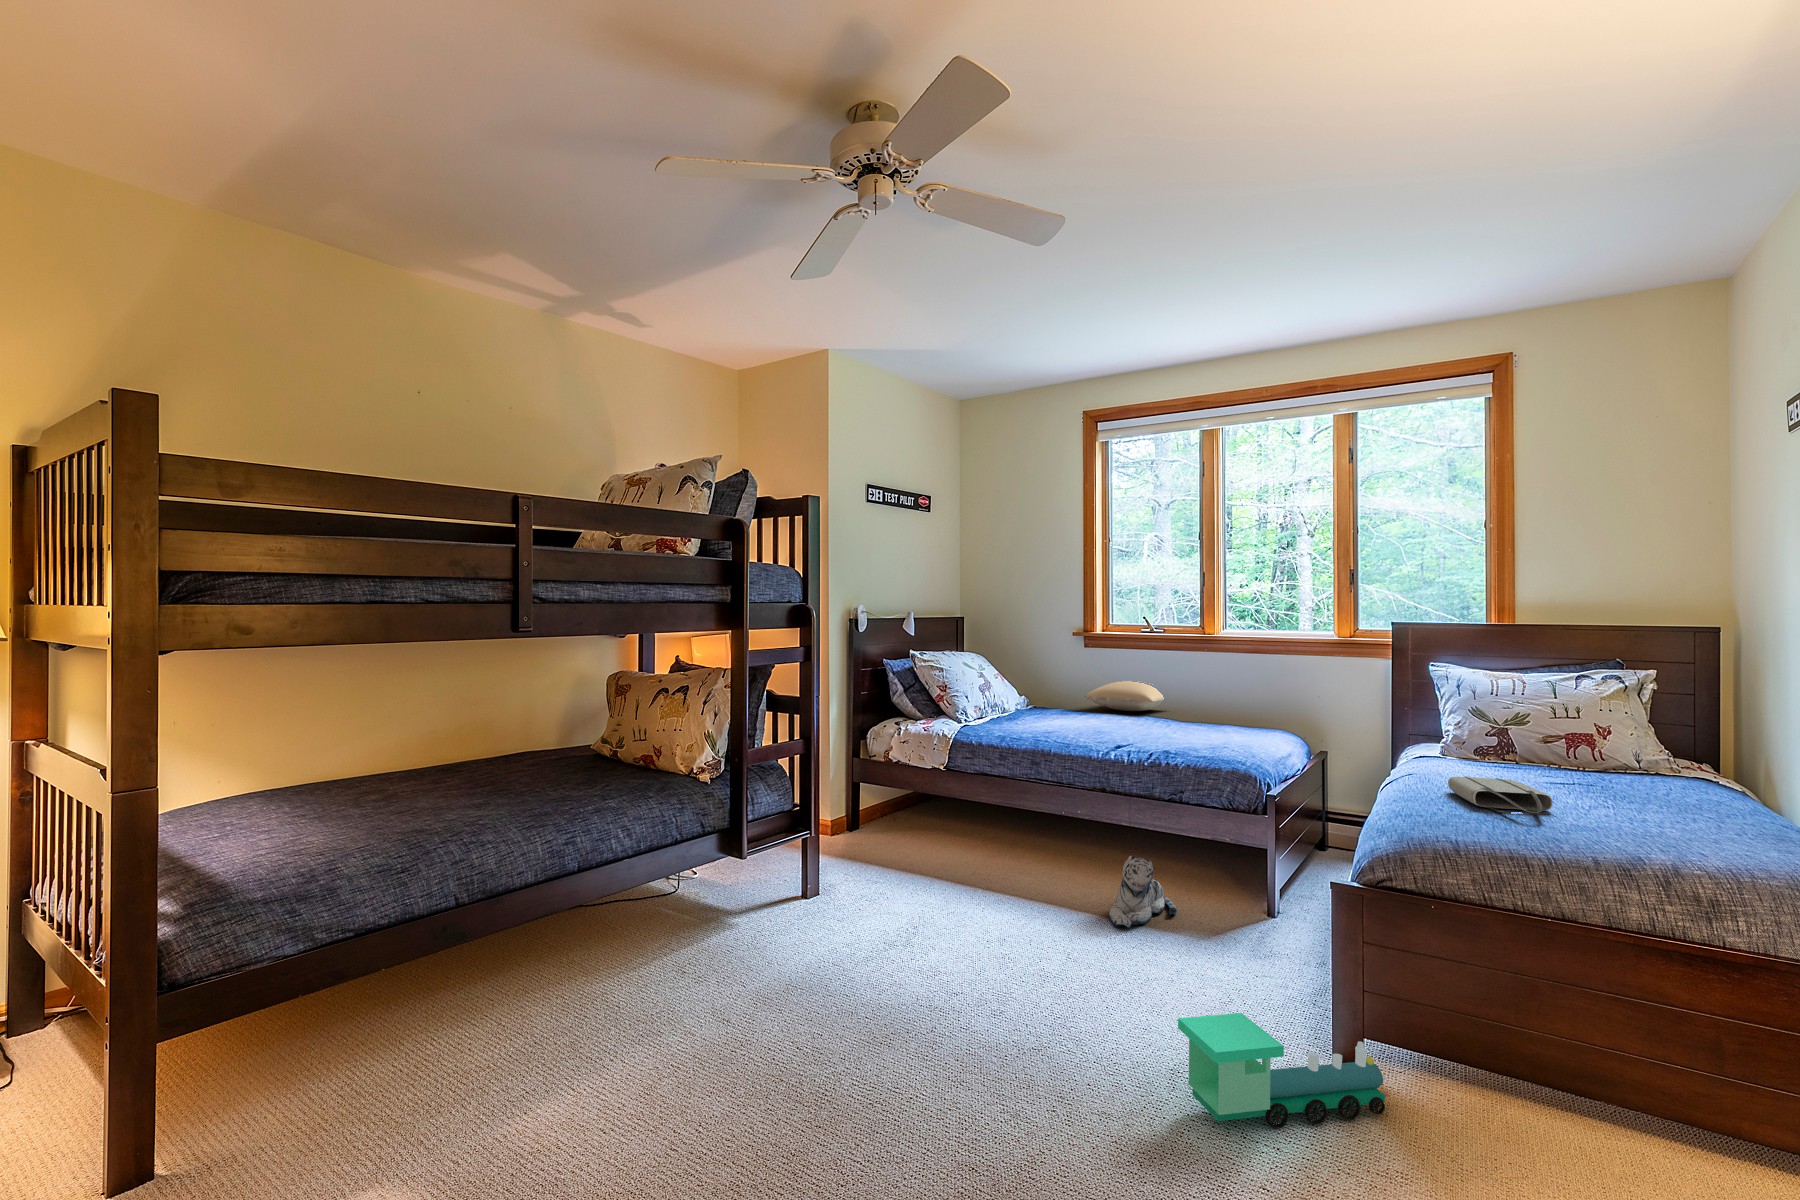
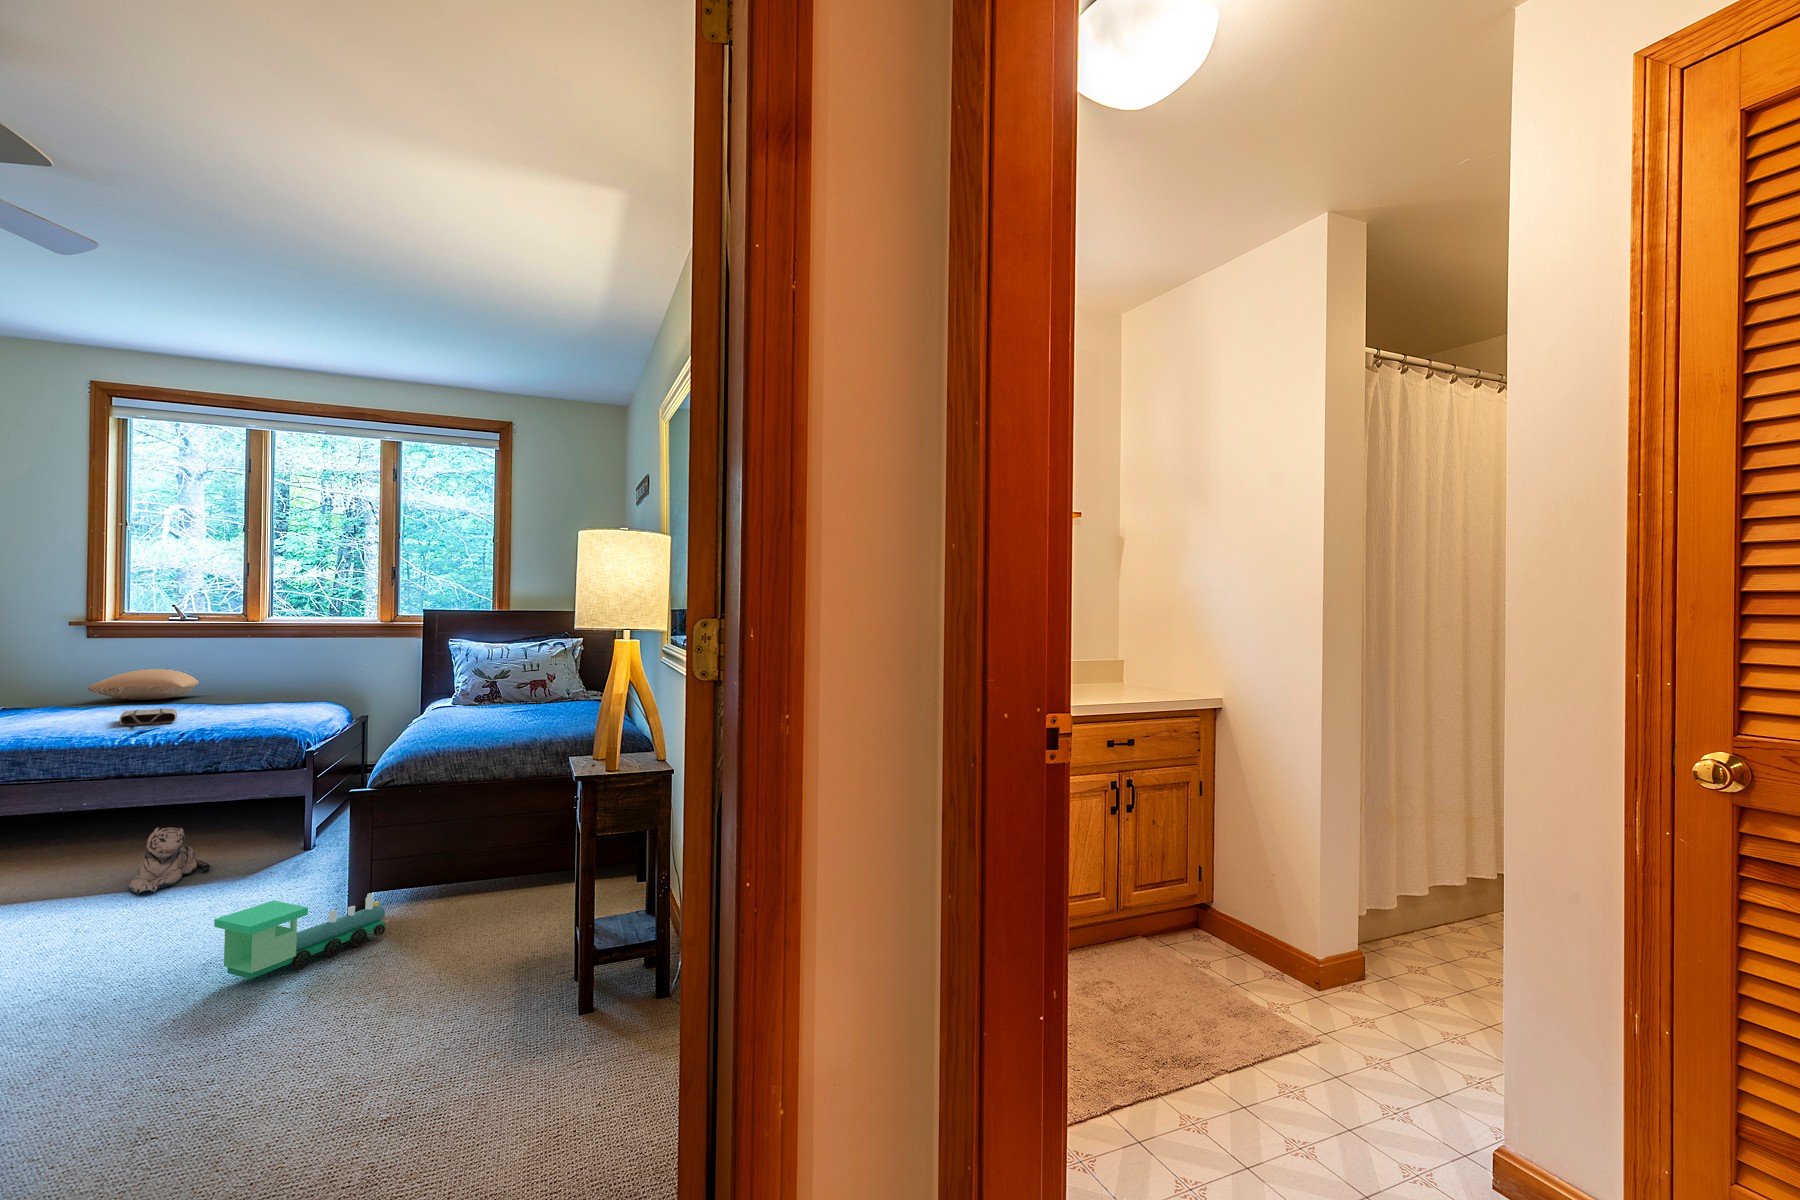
tote bag: present [1448,777,1553,815] -> present [119,709,177,726]

